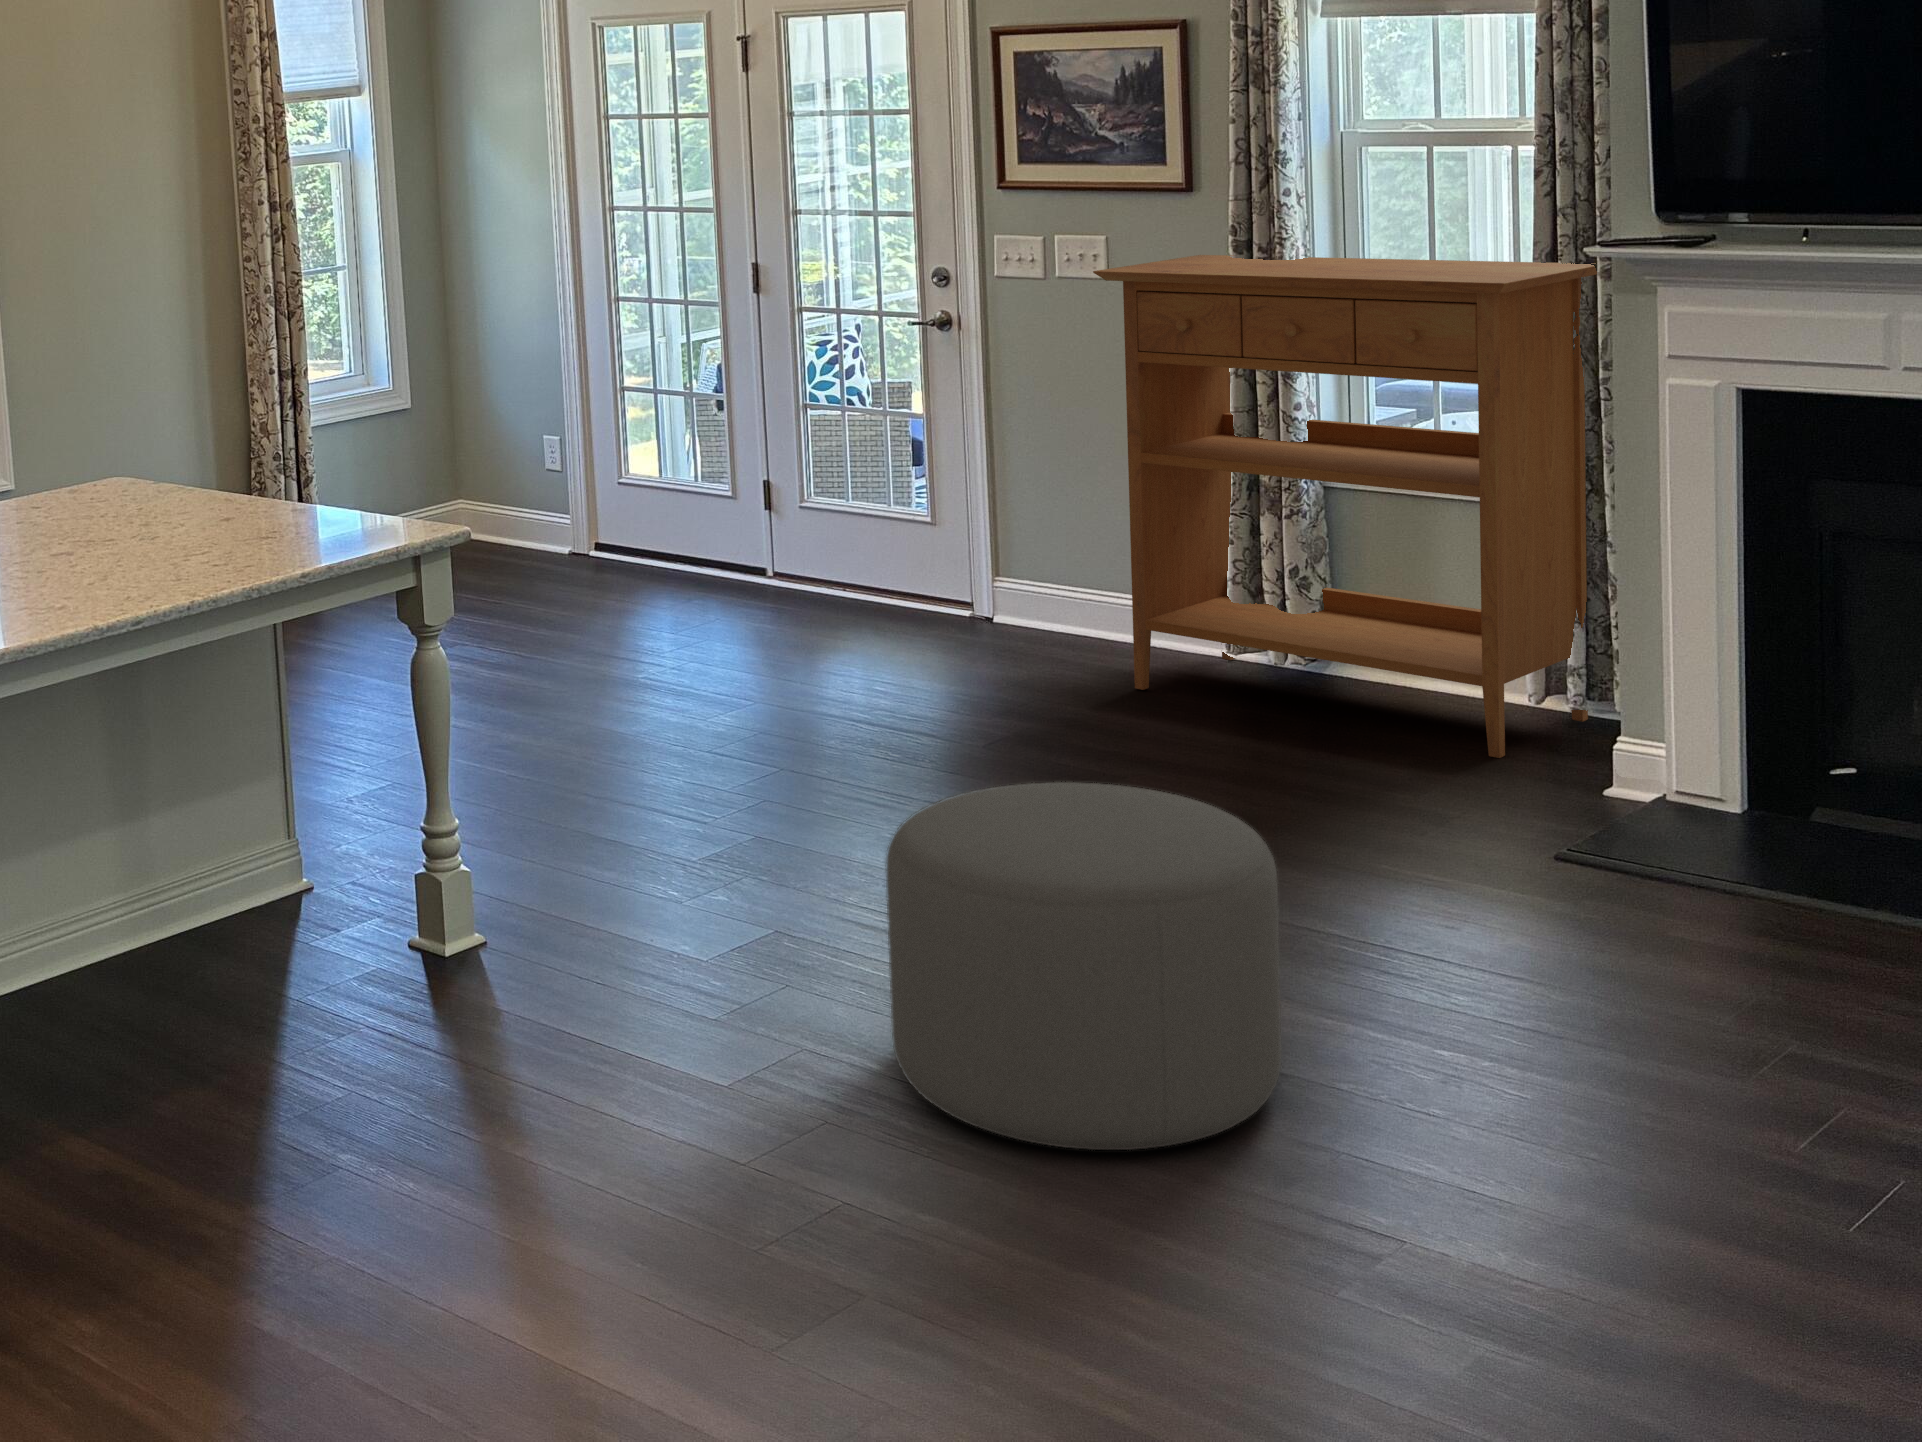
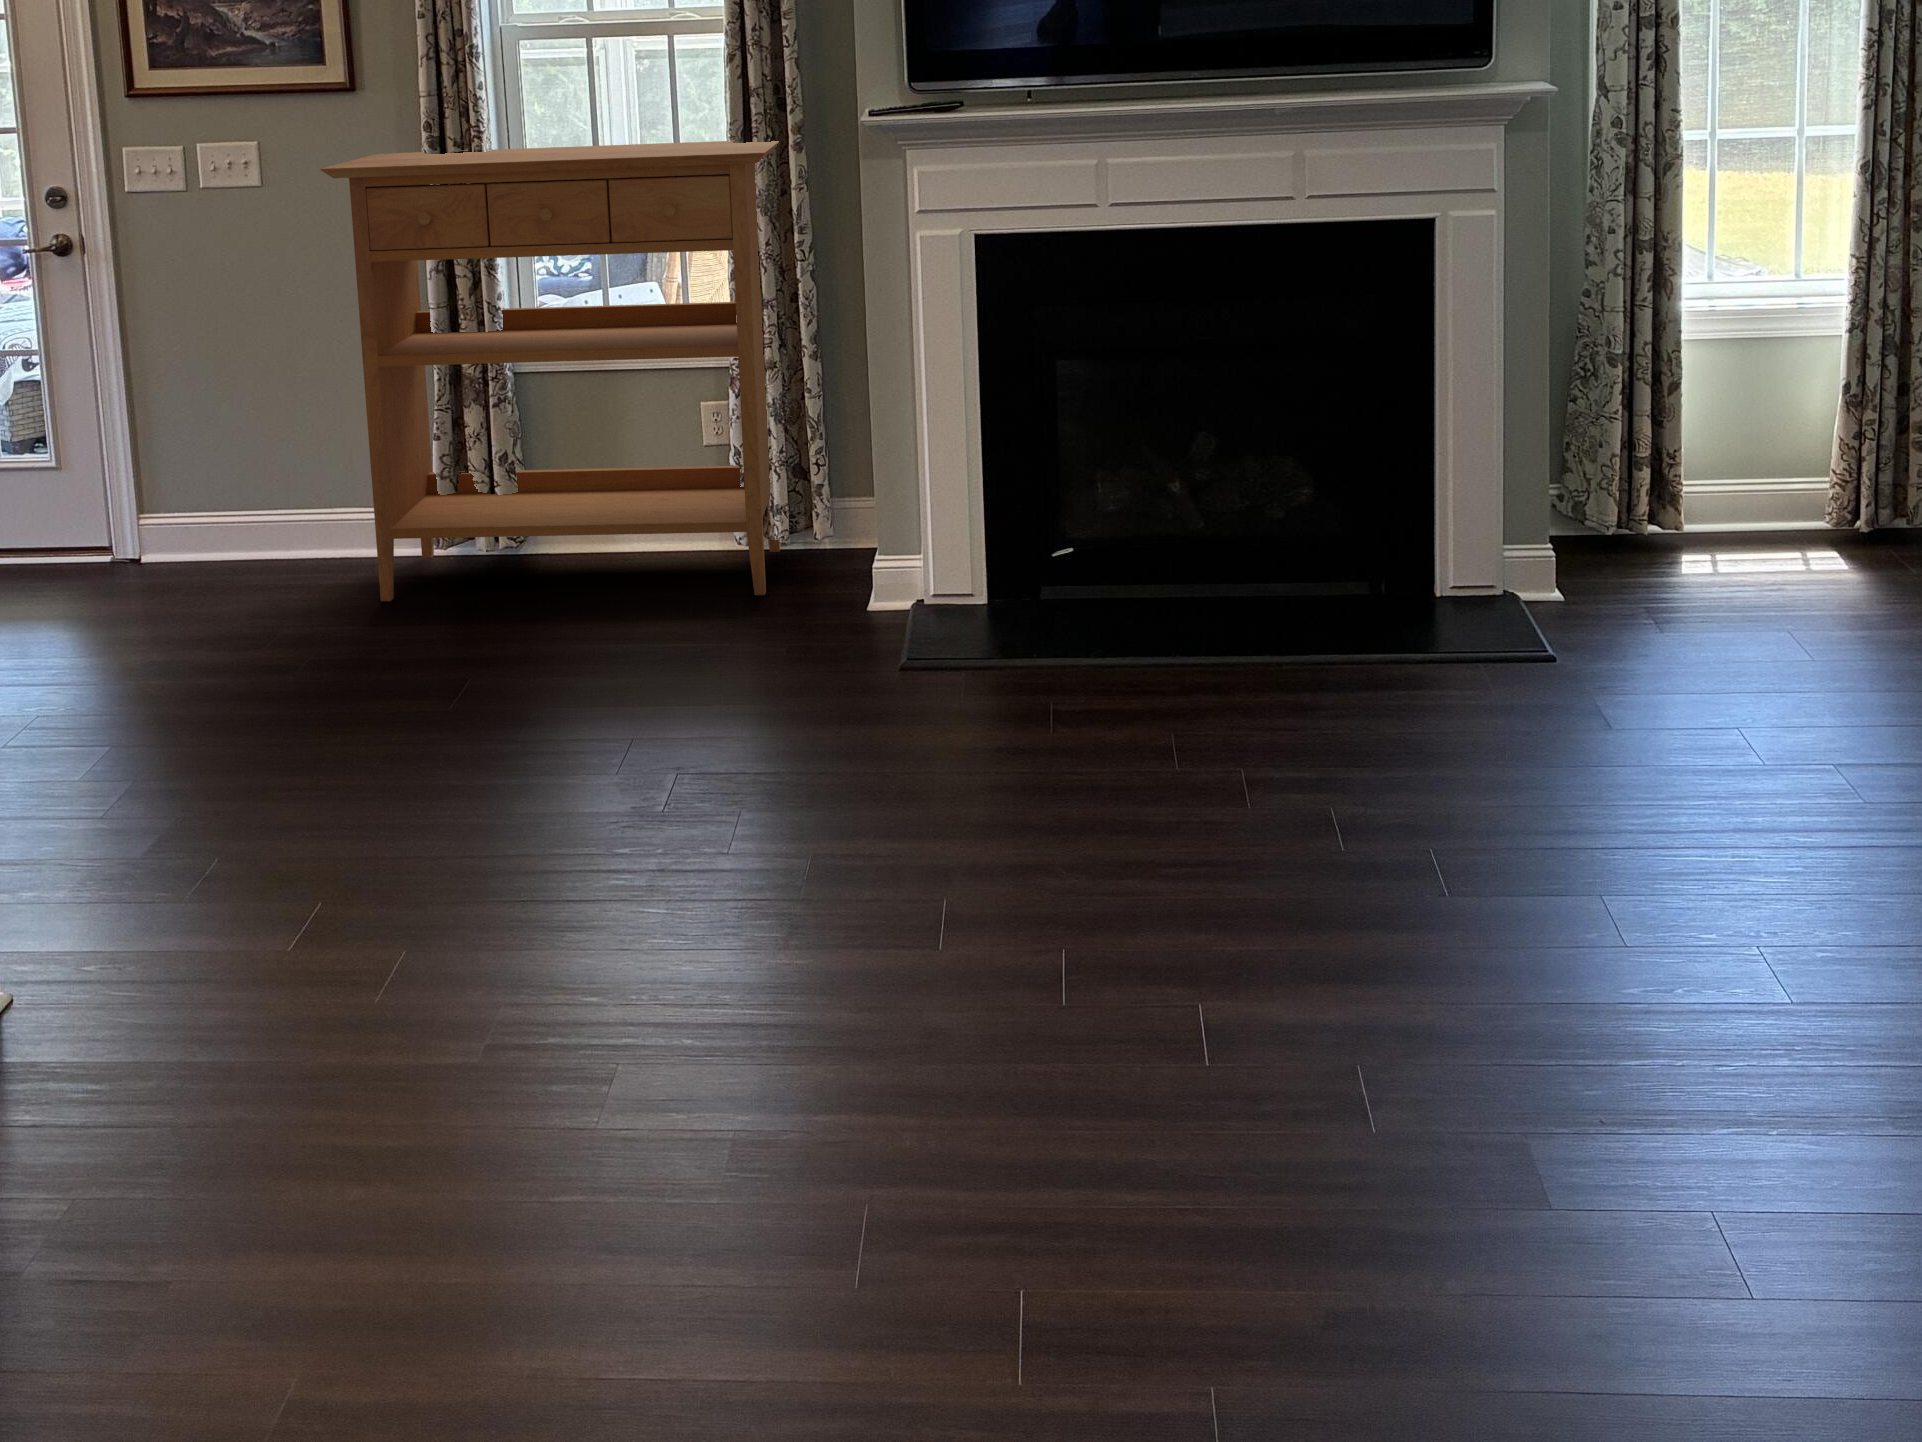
ottoman: present [886,782,1282,1150] -> none [661,670,1090,1093]

